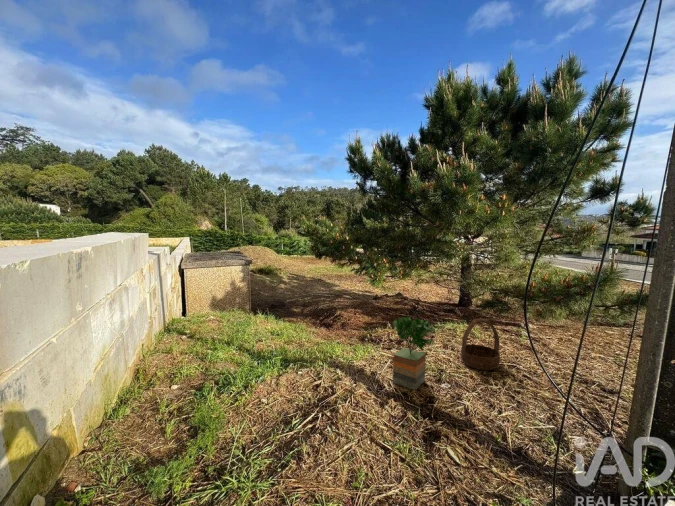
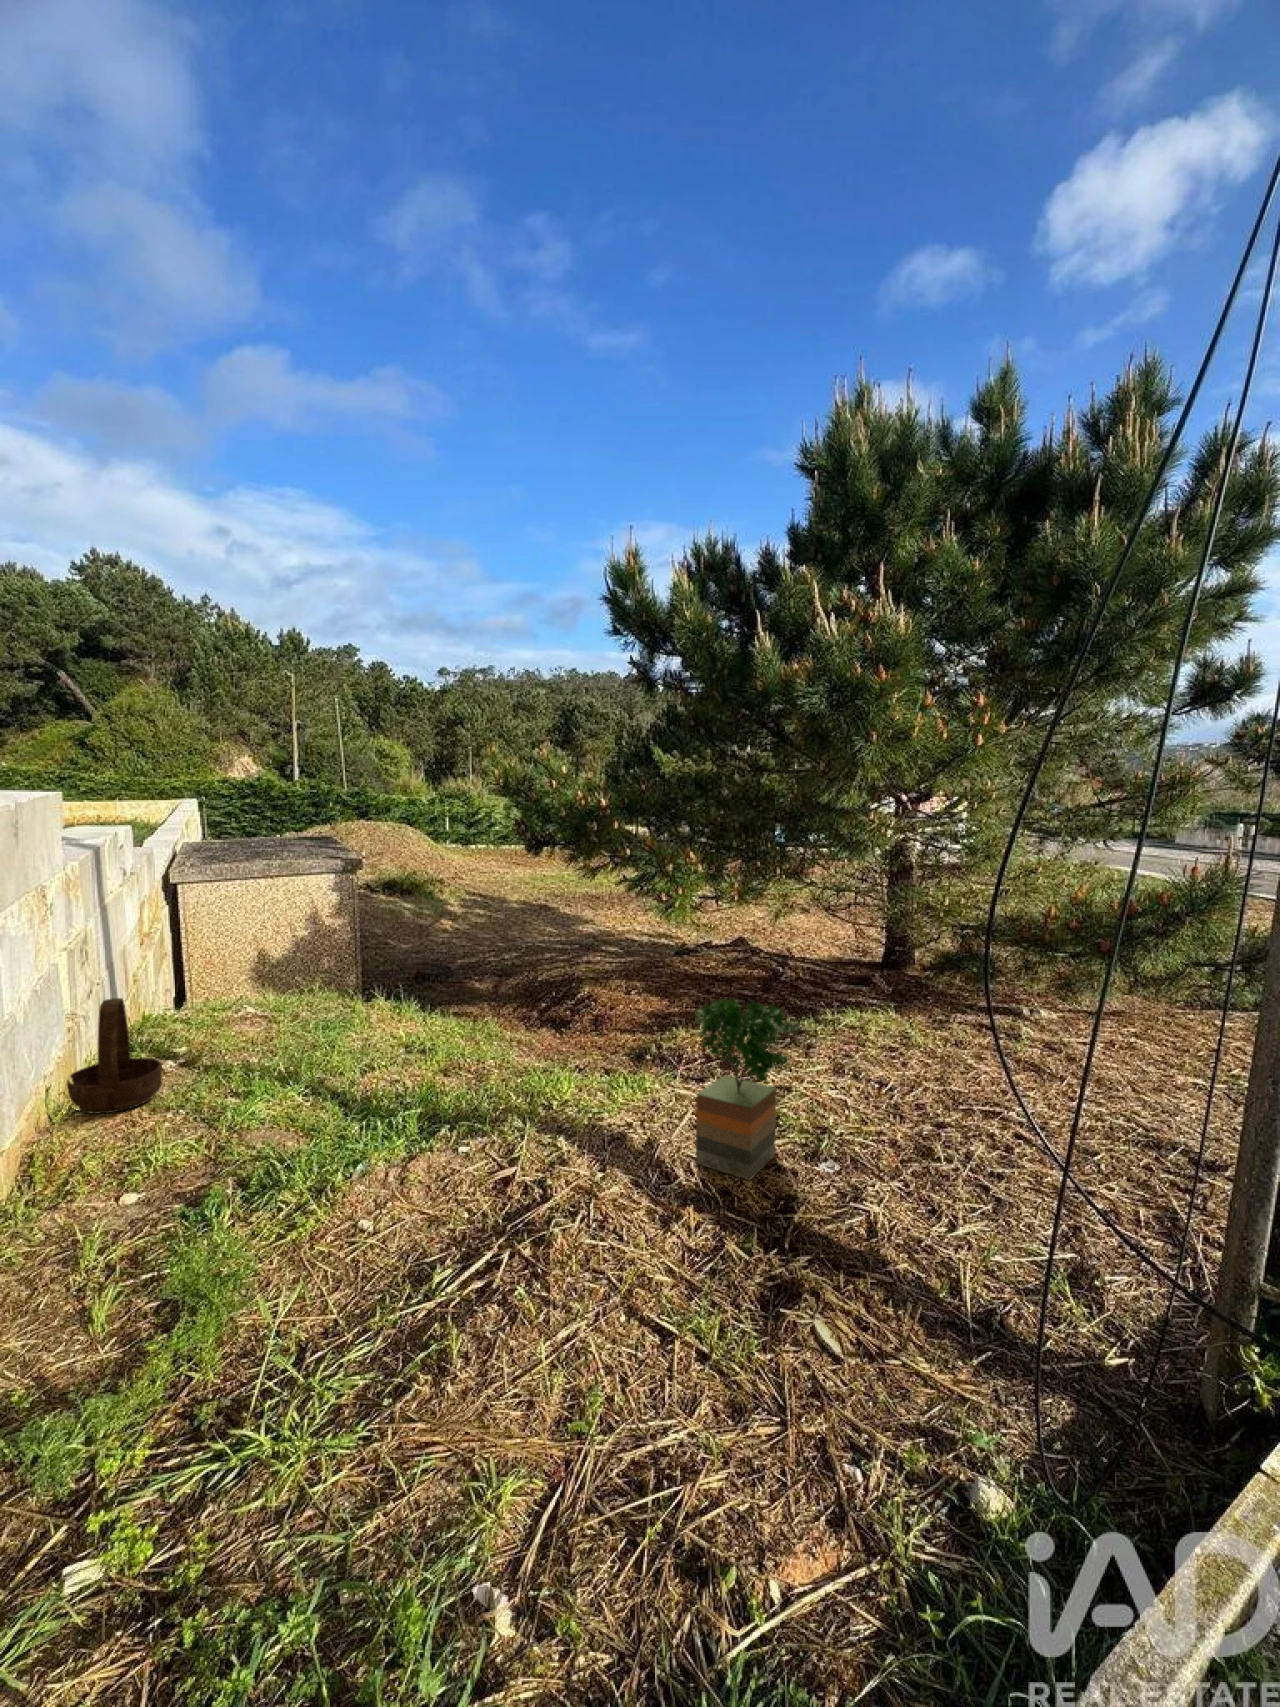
basket: present [461,319,500,370] -> present [67,998,162,1114]

